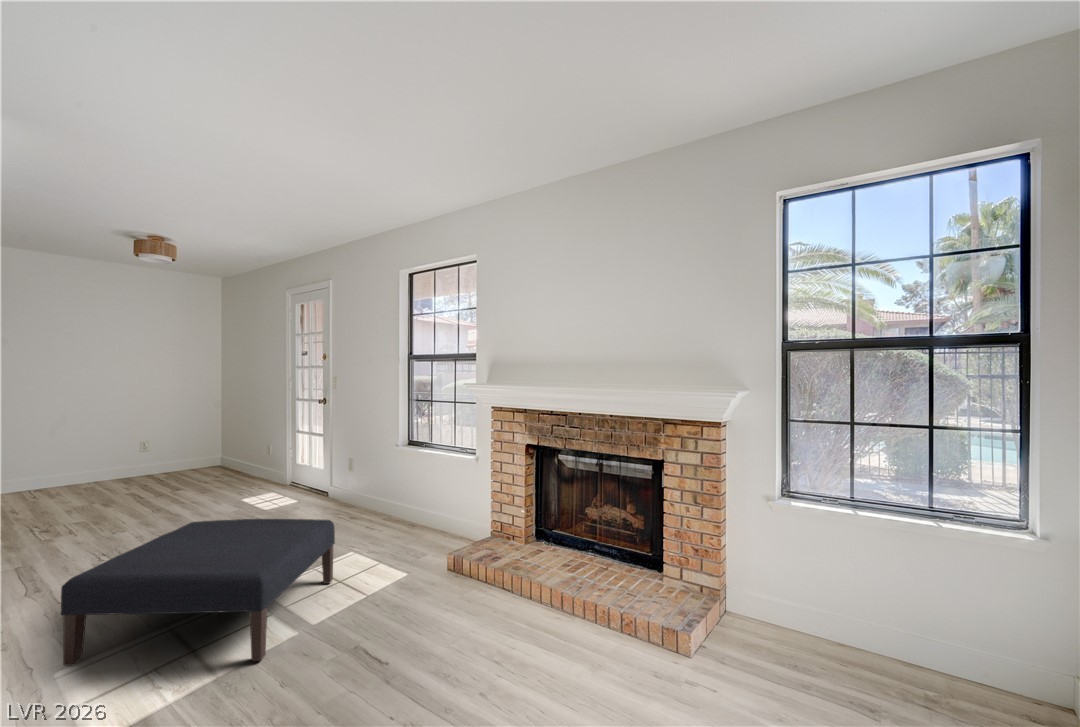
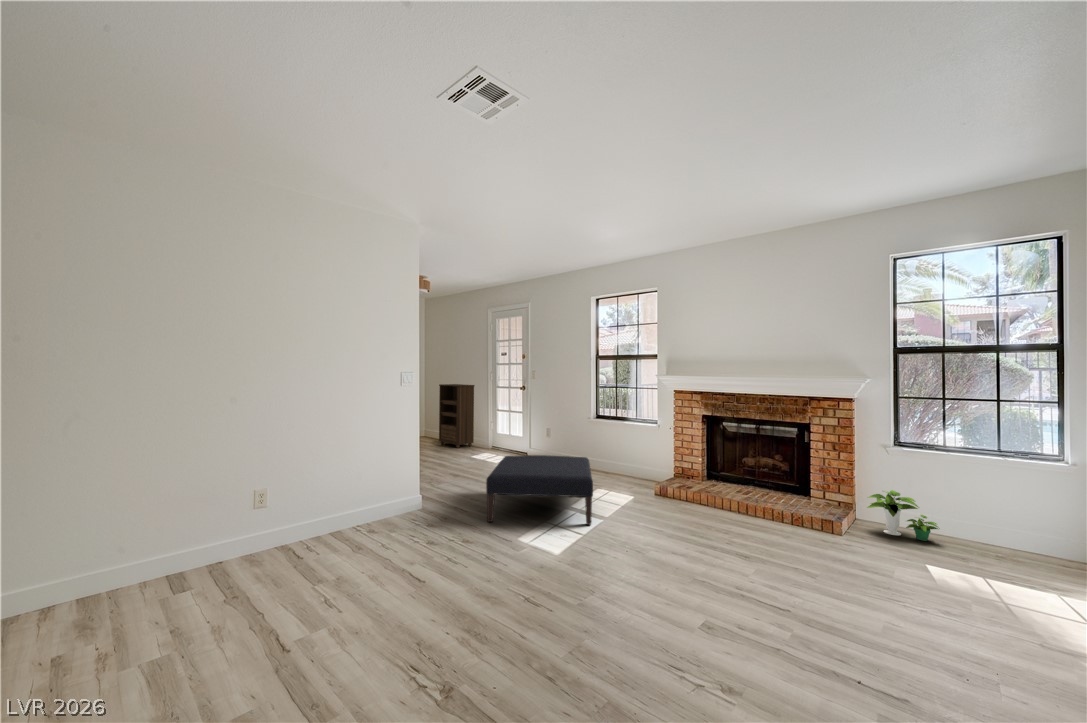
bookshelf: none [215,395,265,488] -> present [439,384,475,448]
potted plant: none [733,572,840,664] -> present [867,490,940,541]

